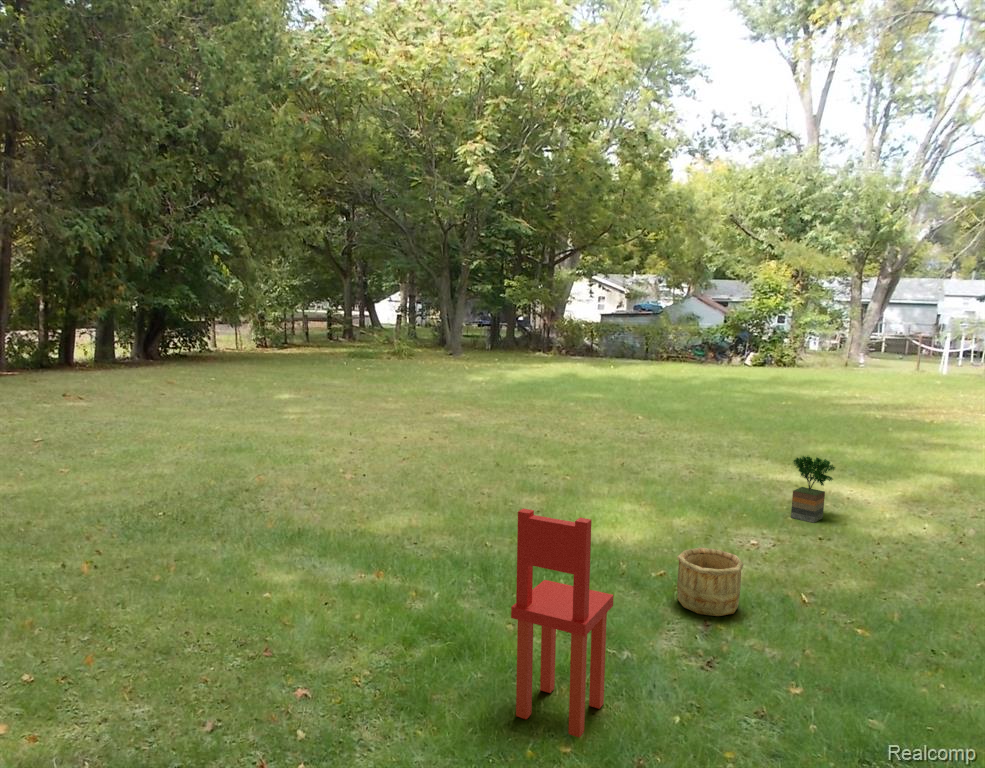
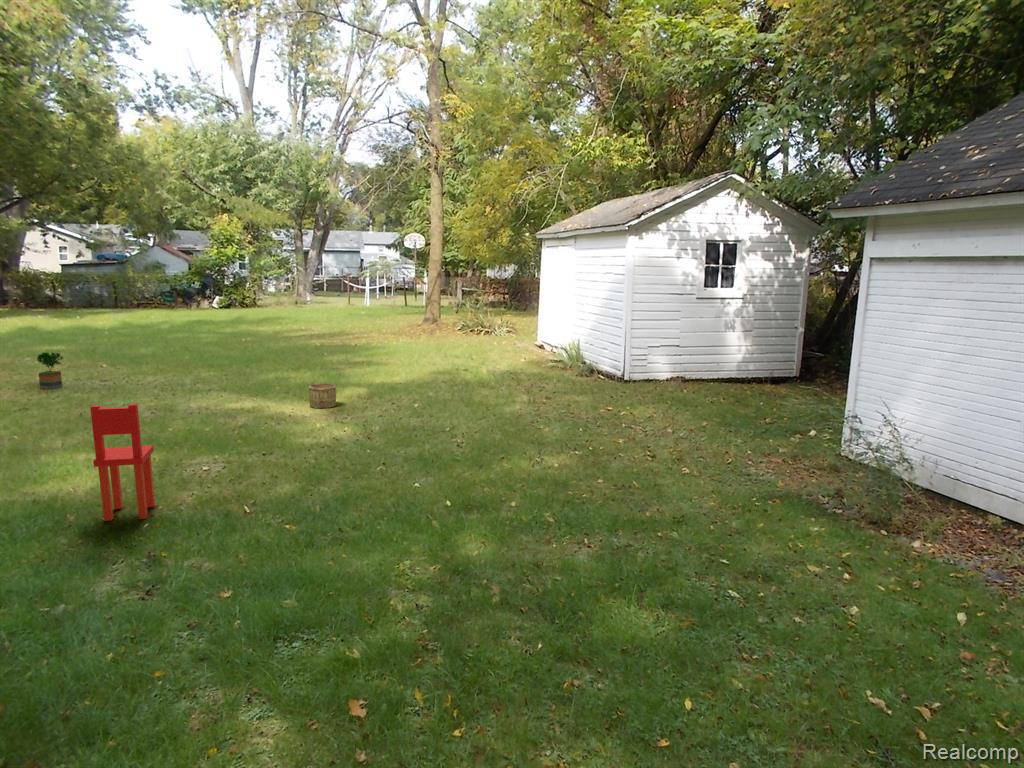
potted tree: present [791,456,835,523] -> present [37,352,63,389]
wooden bucket: present [677,548,744,616] -> present [308,383,336,408]

